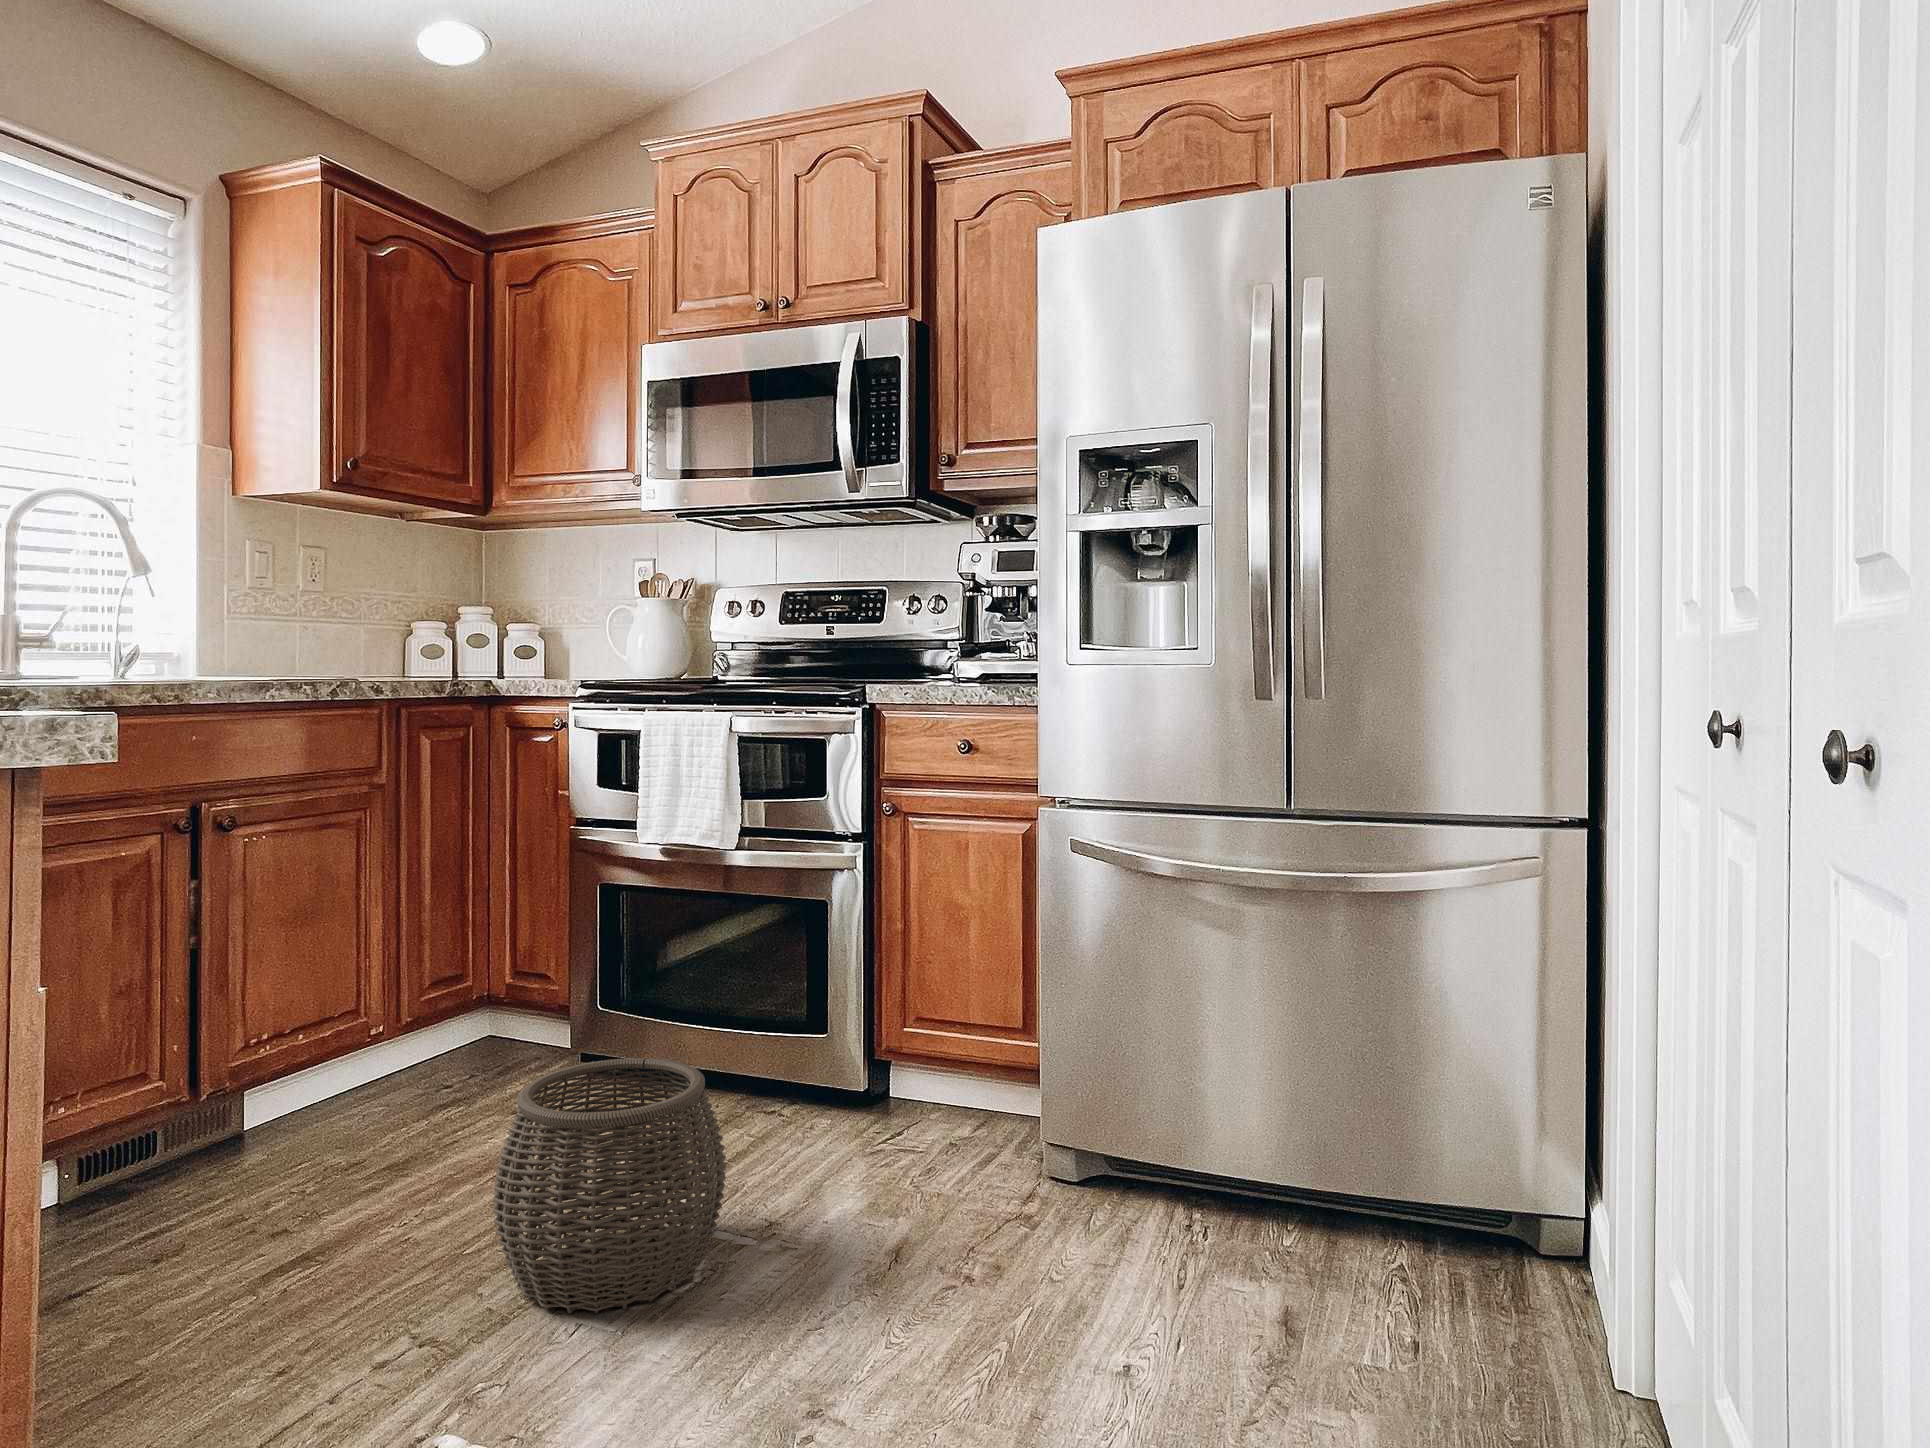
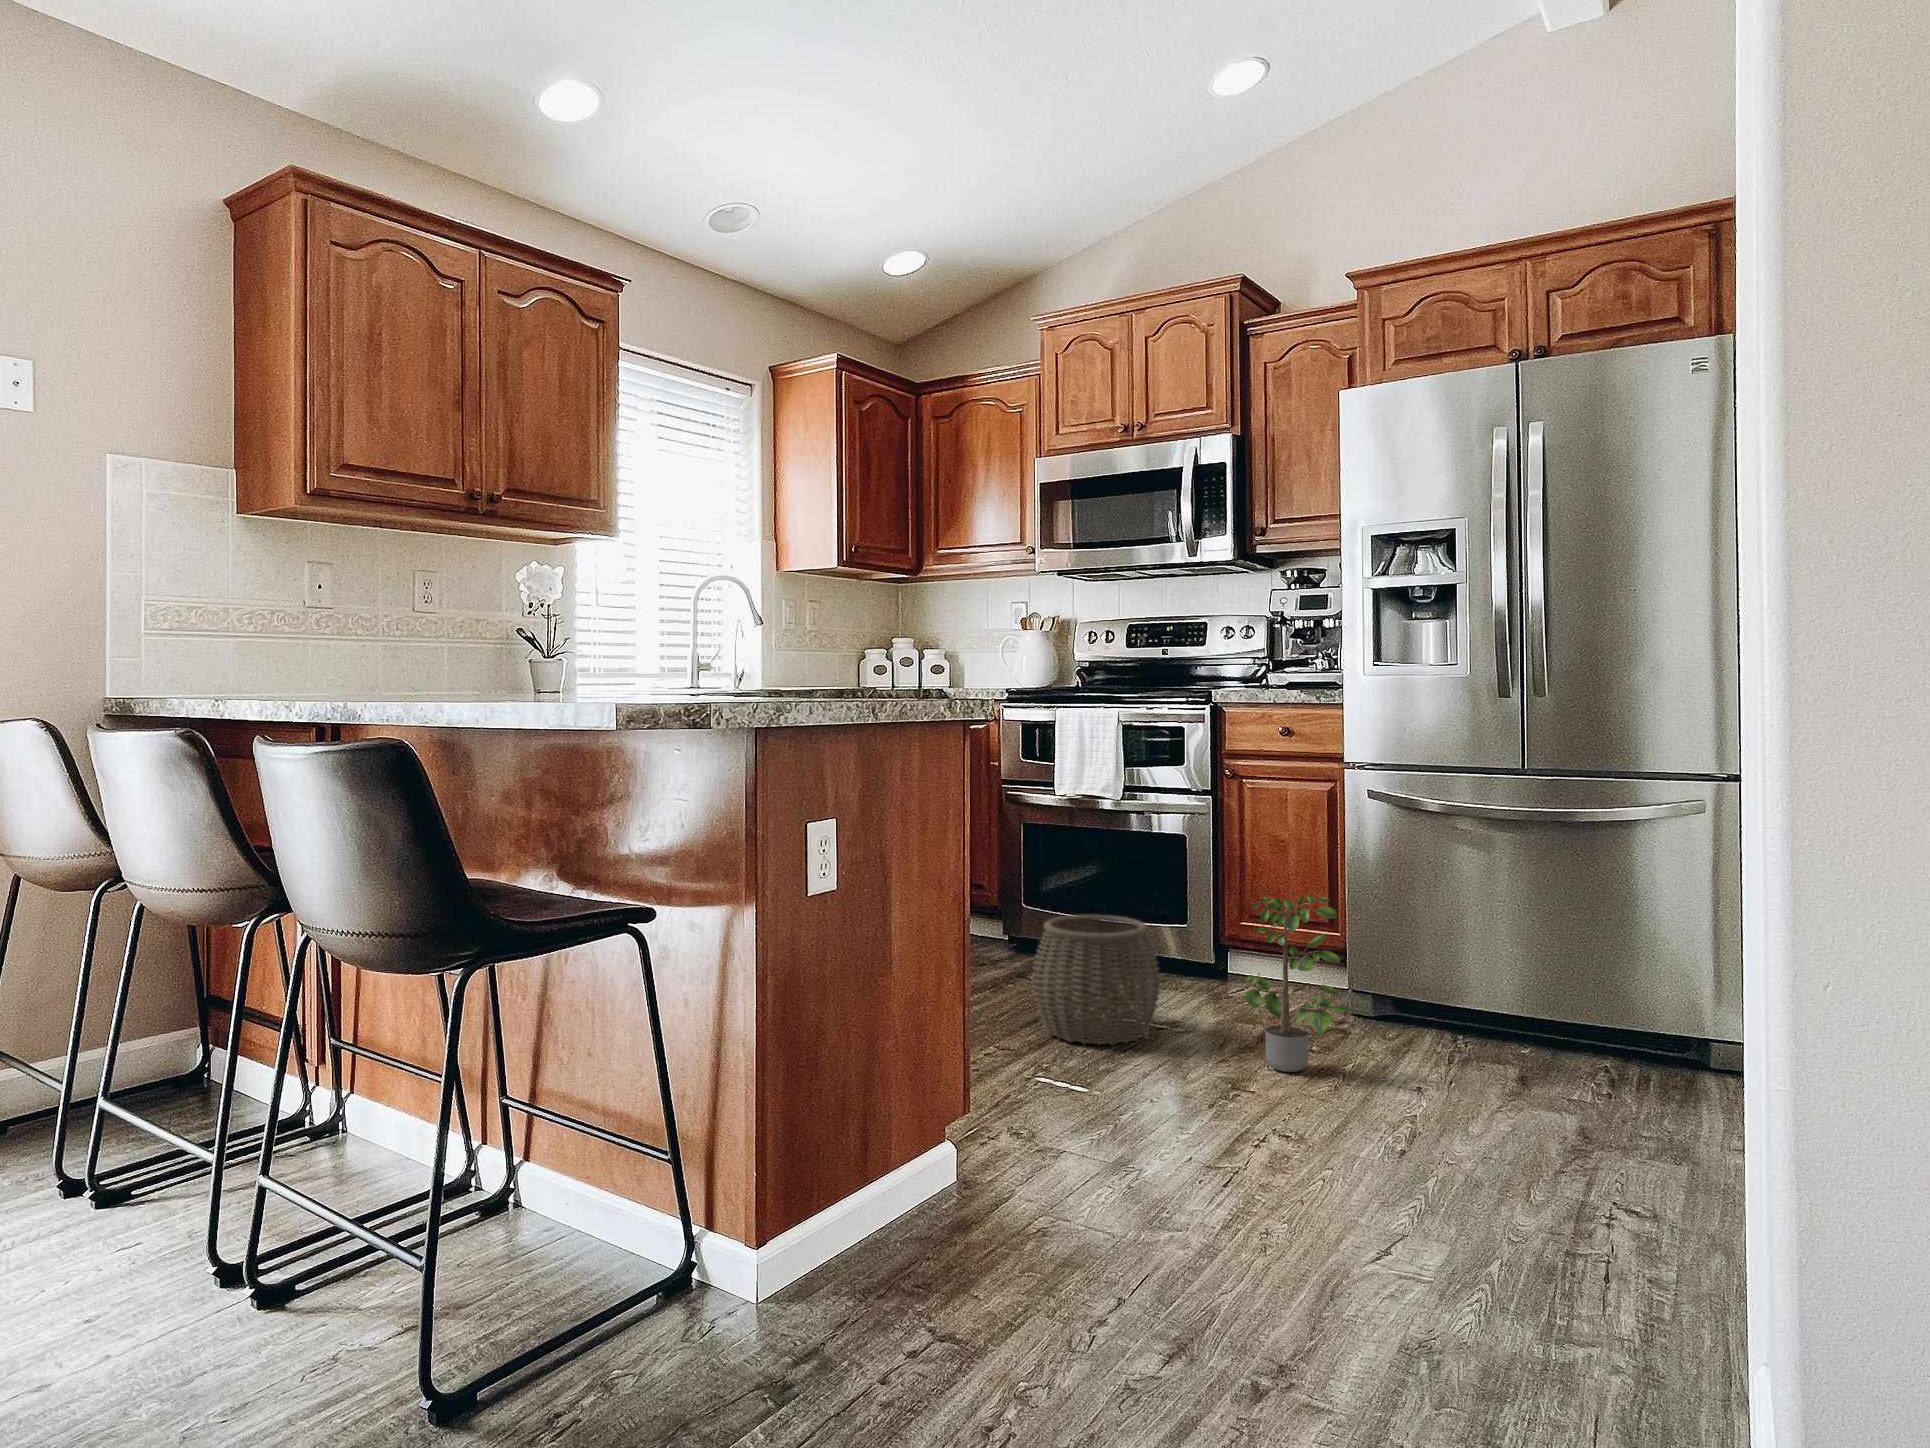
potted plant: none [834,1030,1027,1354] -> present [1245,892,1357,1072]

